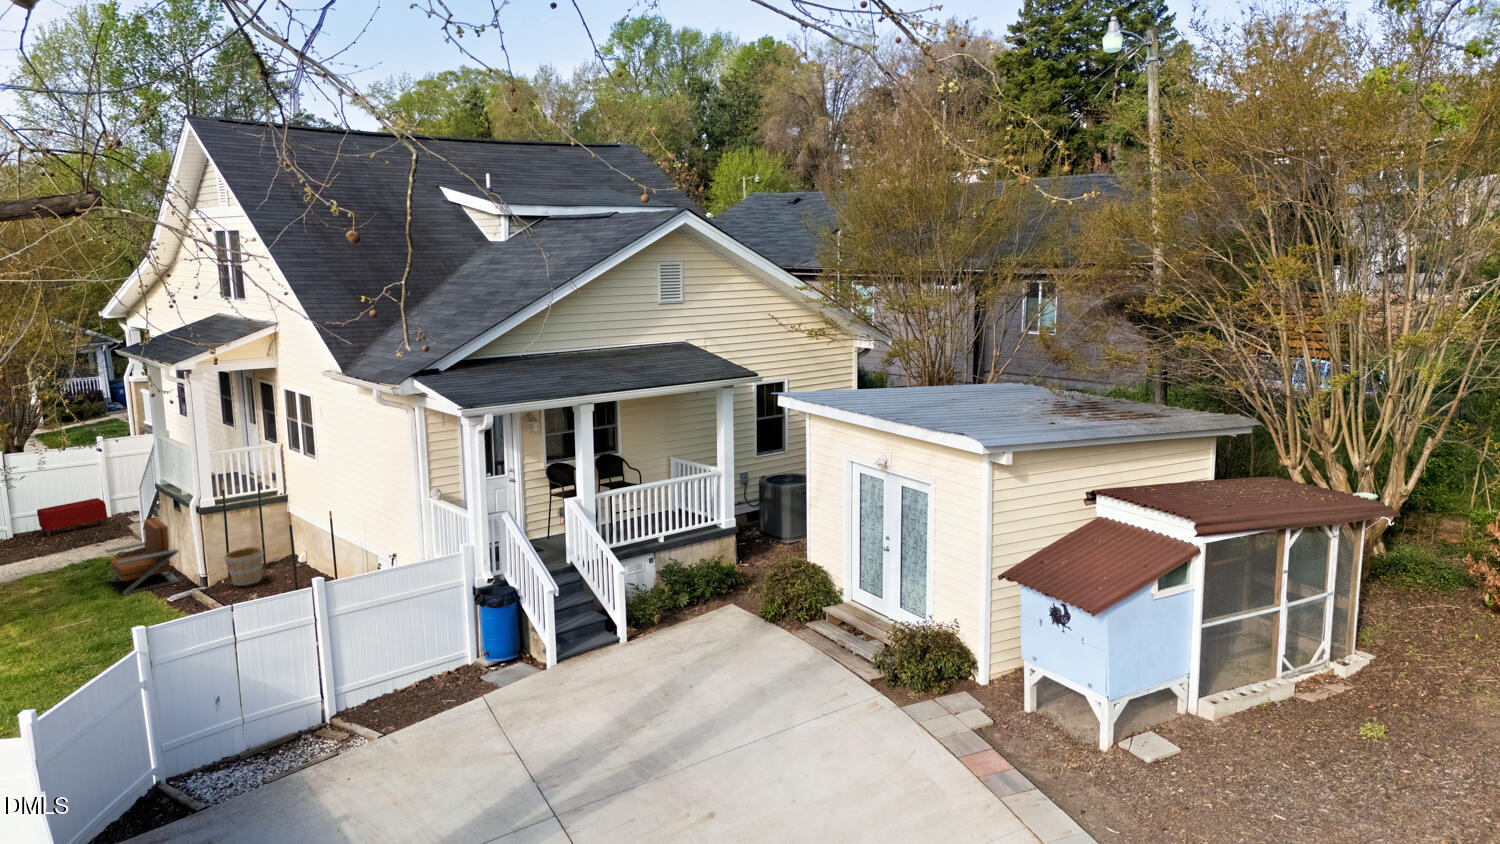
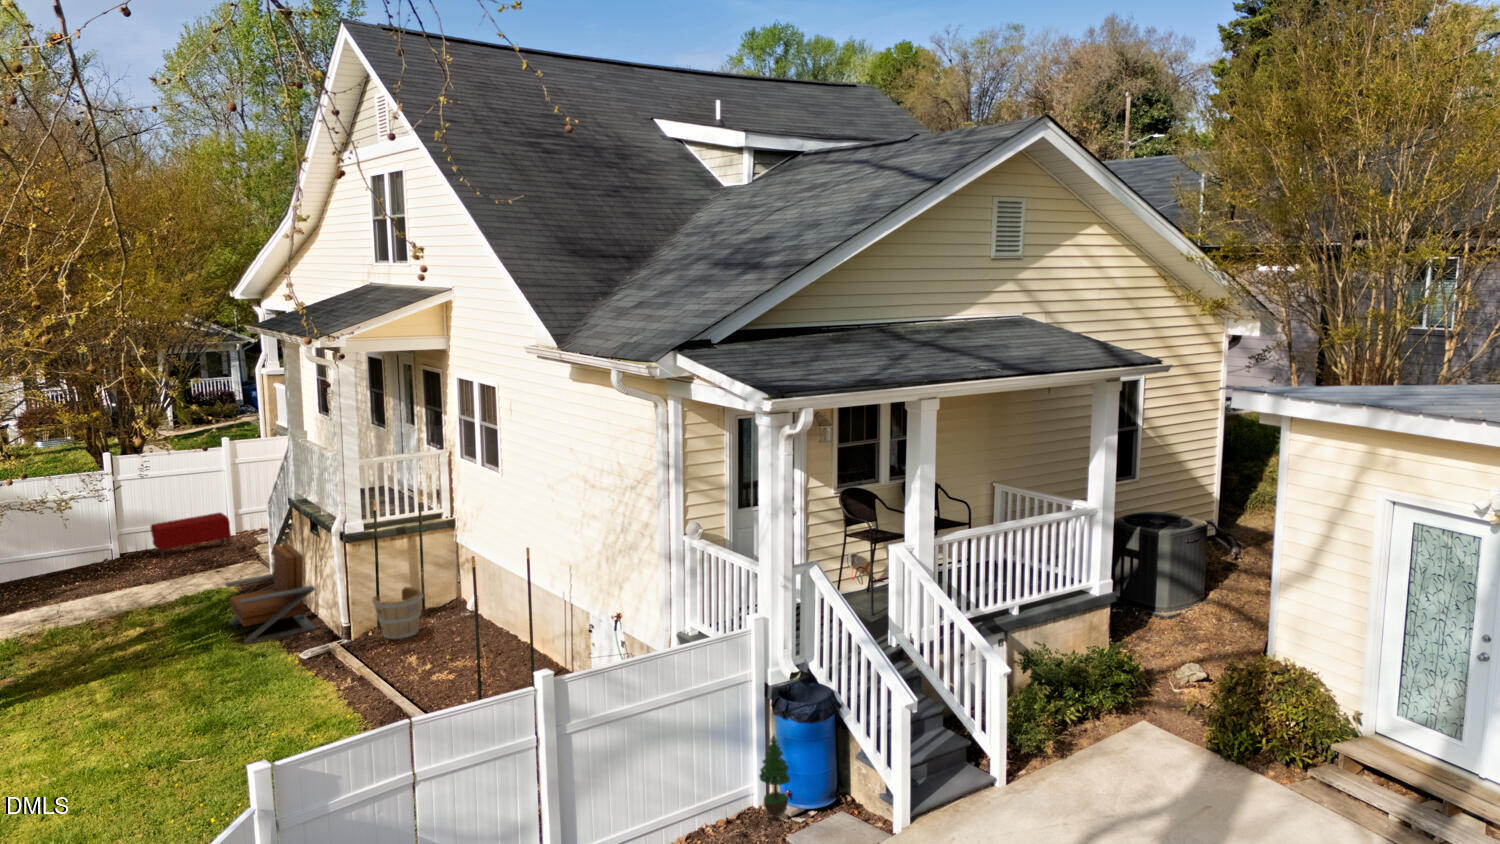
potted tree: none [467,616,487,669] -> present [759,735,790,818]

